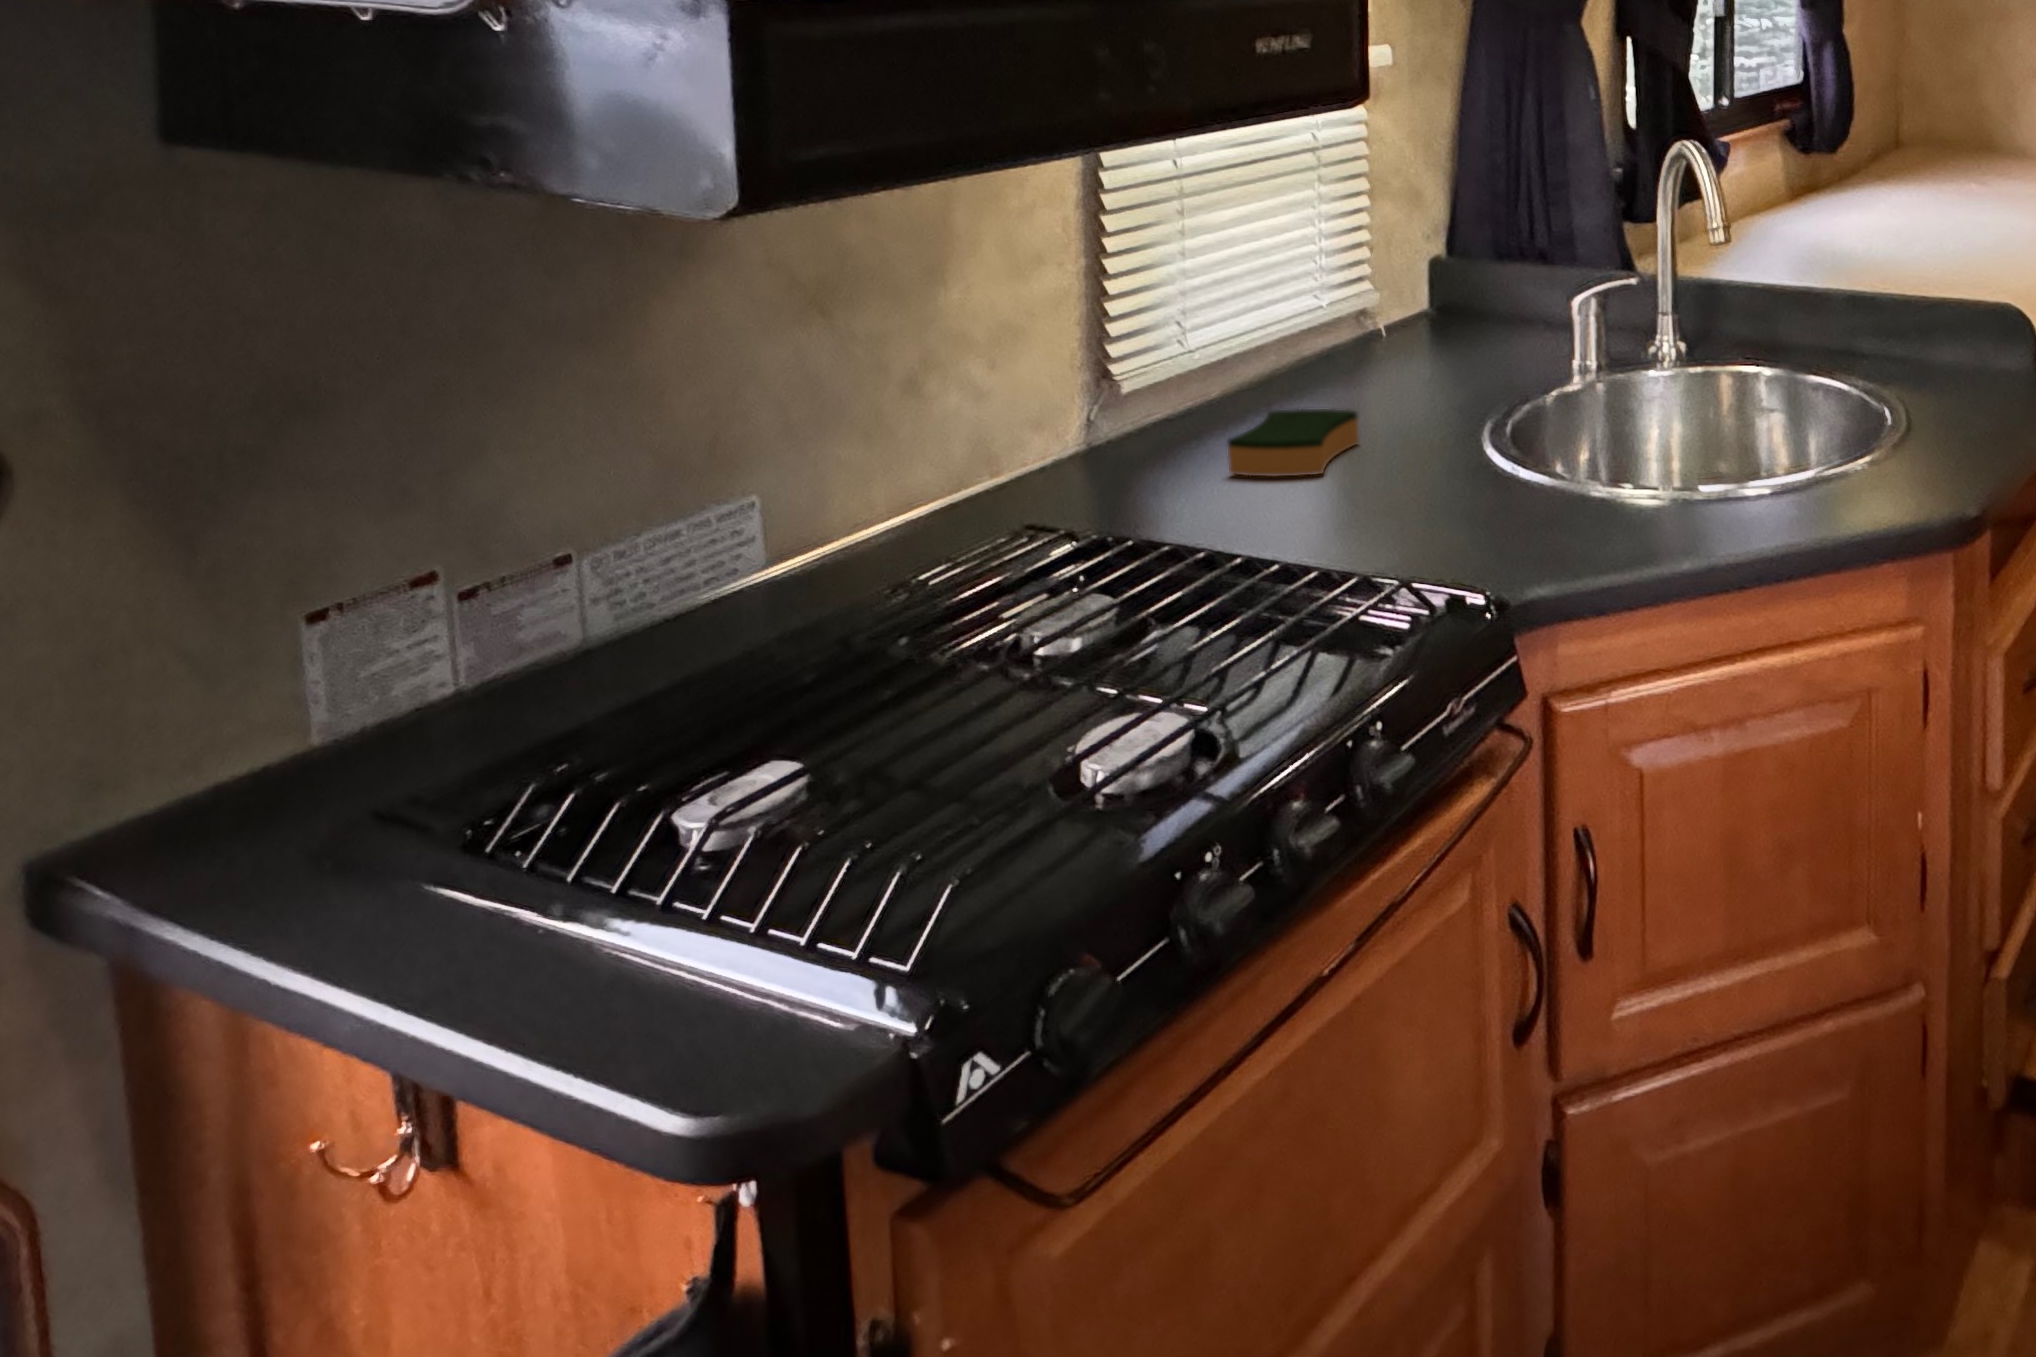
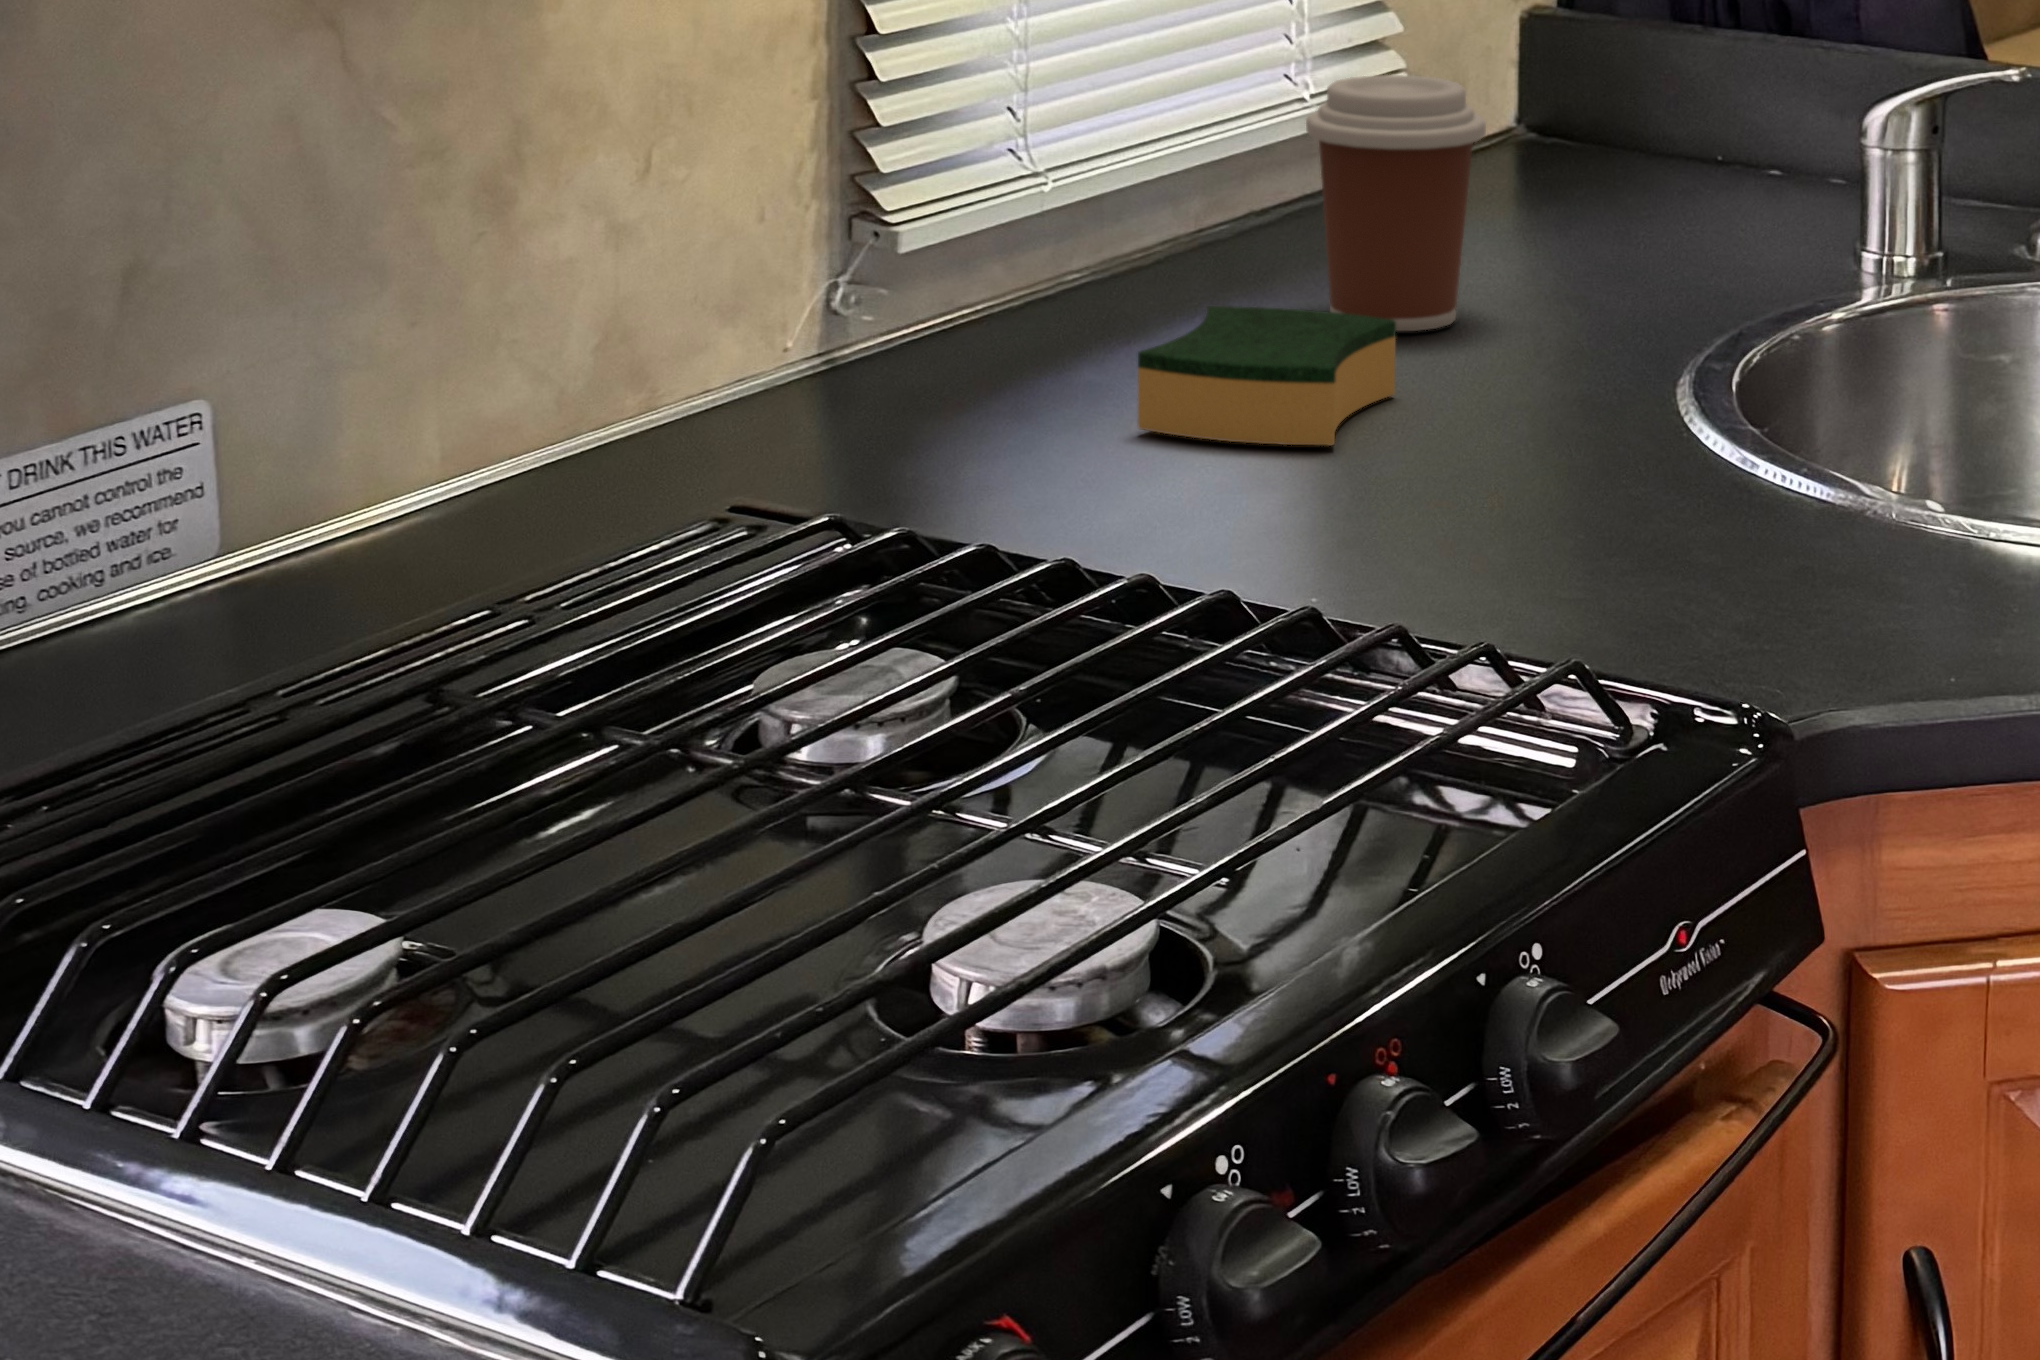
coffee cup: none [1320,297,1405,410] -> present [1306,75,1486,331]

